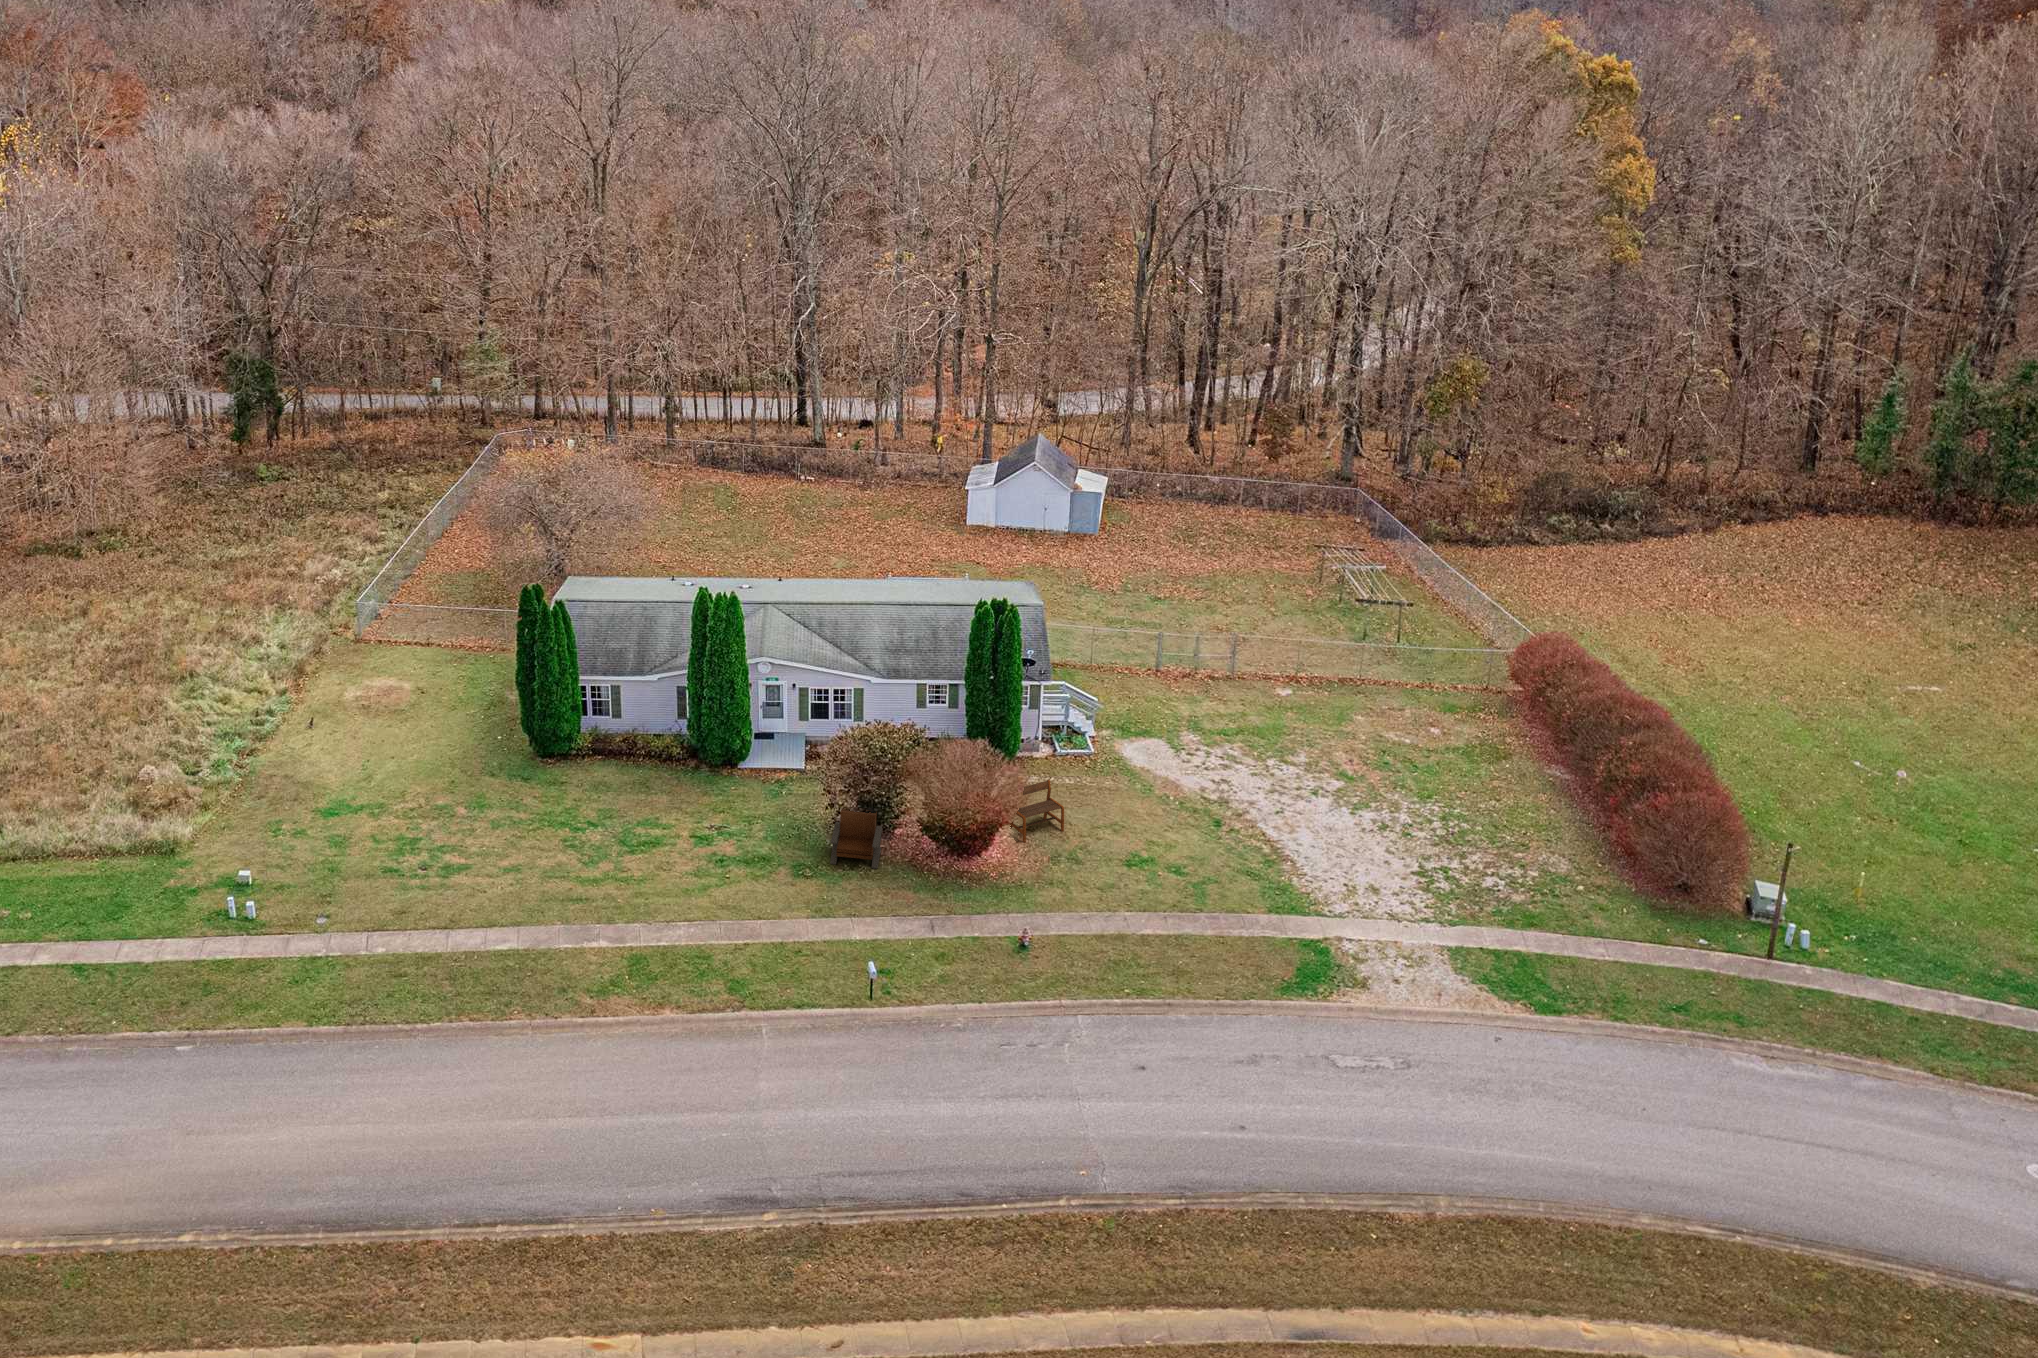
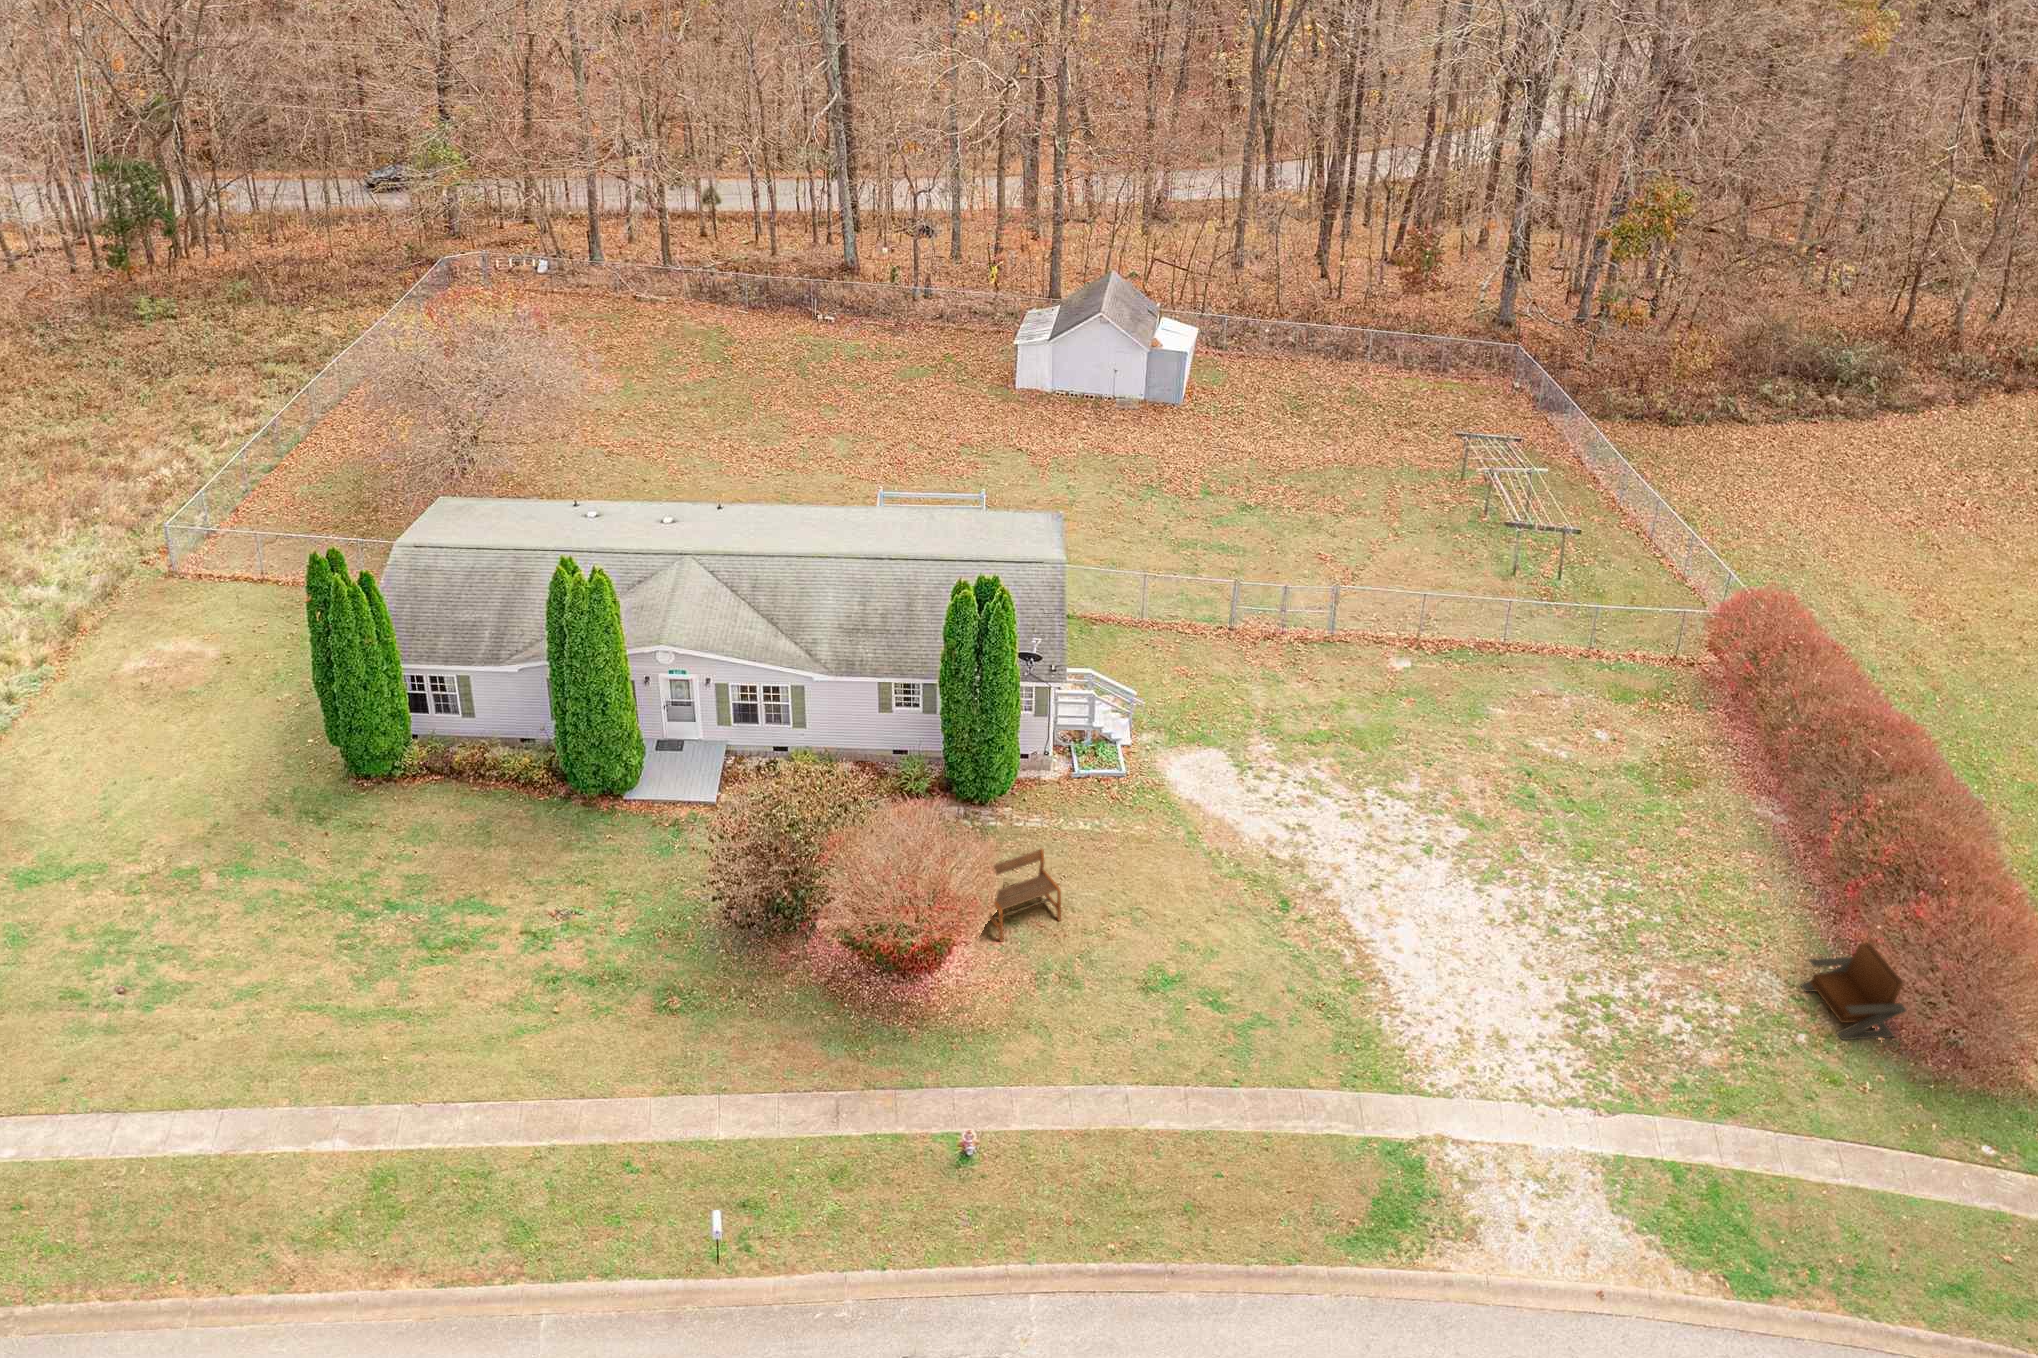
lounge chair: present [830,808,882,869] -> present [1801,943,1906,1040]

